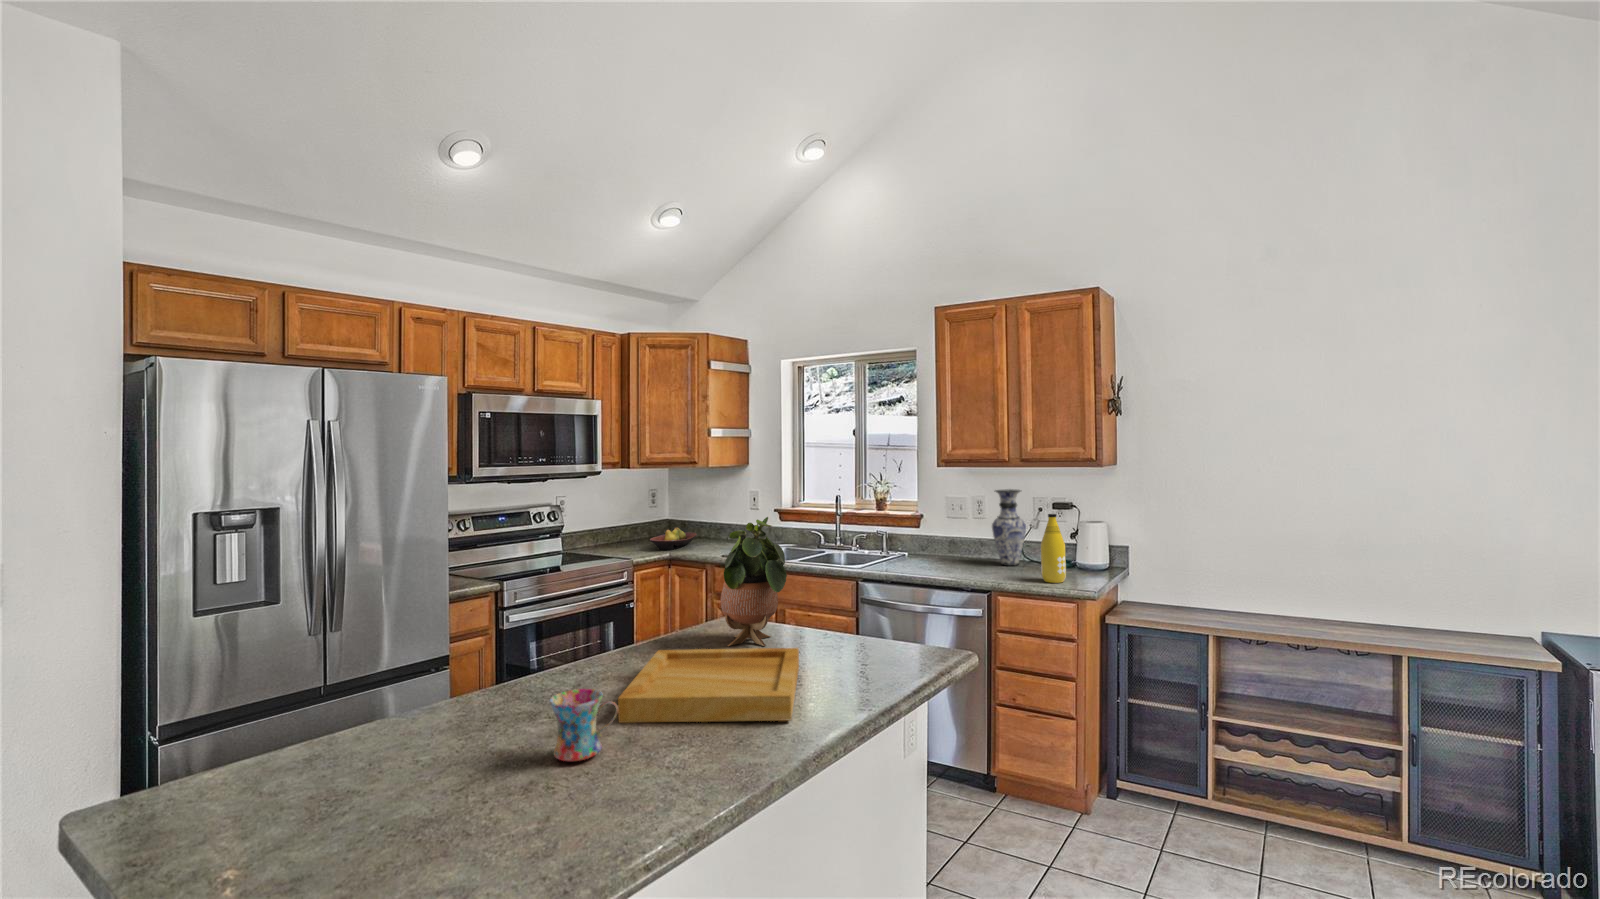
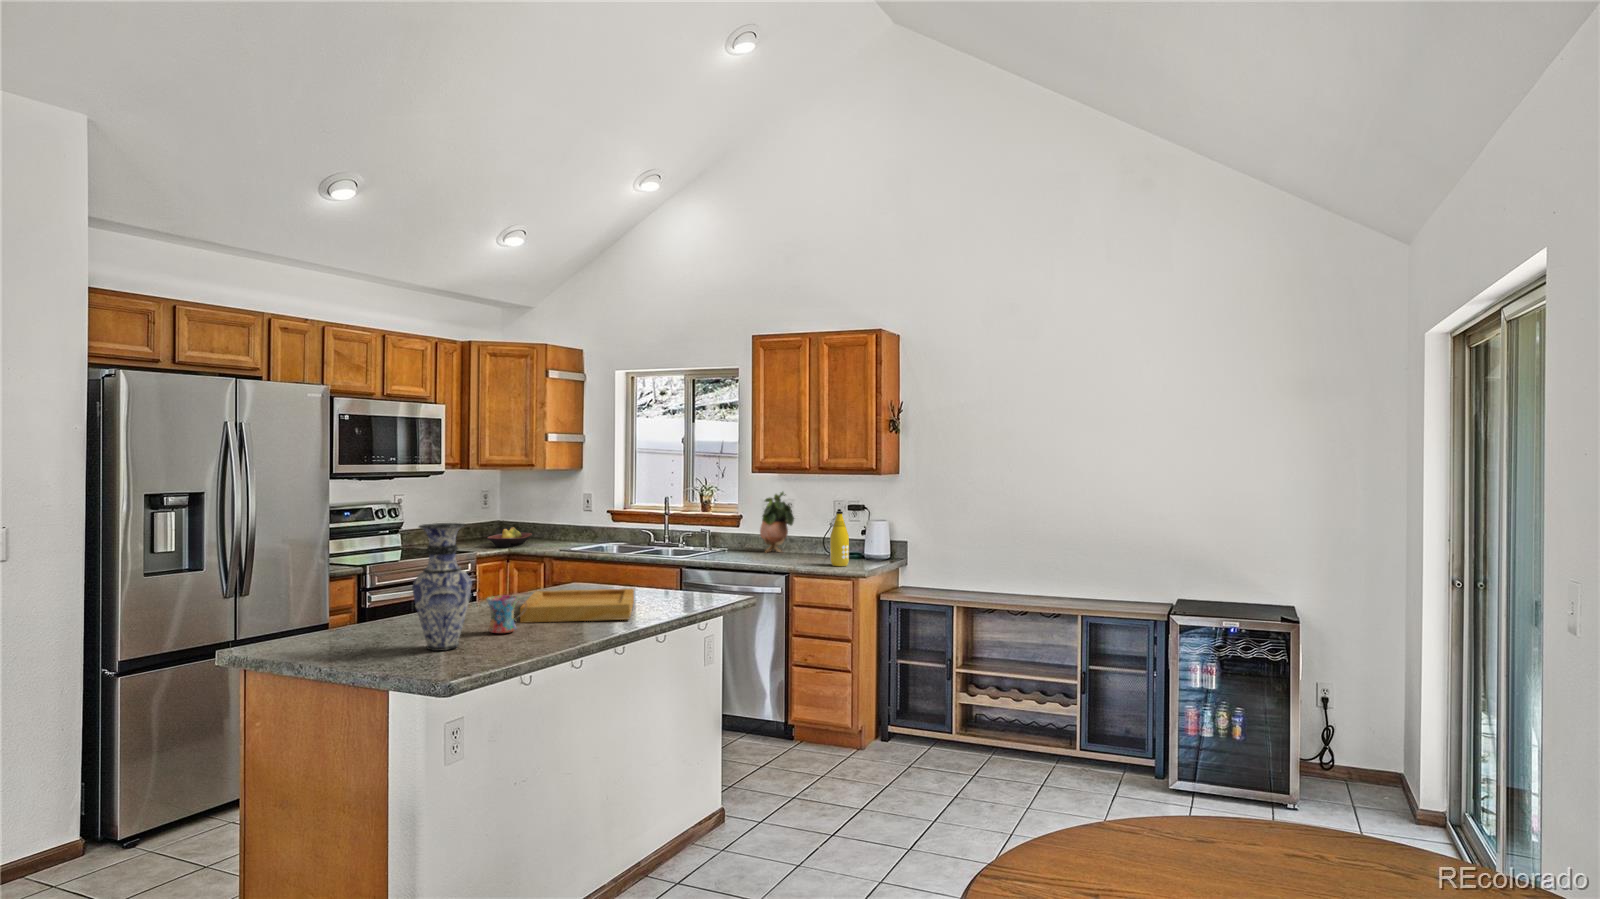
vase: present [992,489,1026,566] -> present [412,523,472,651]
potted plant: present [720,517,787,646] -> present [760,492,794,552]

